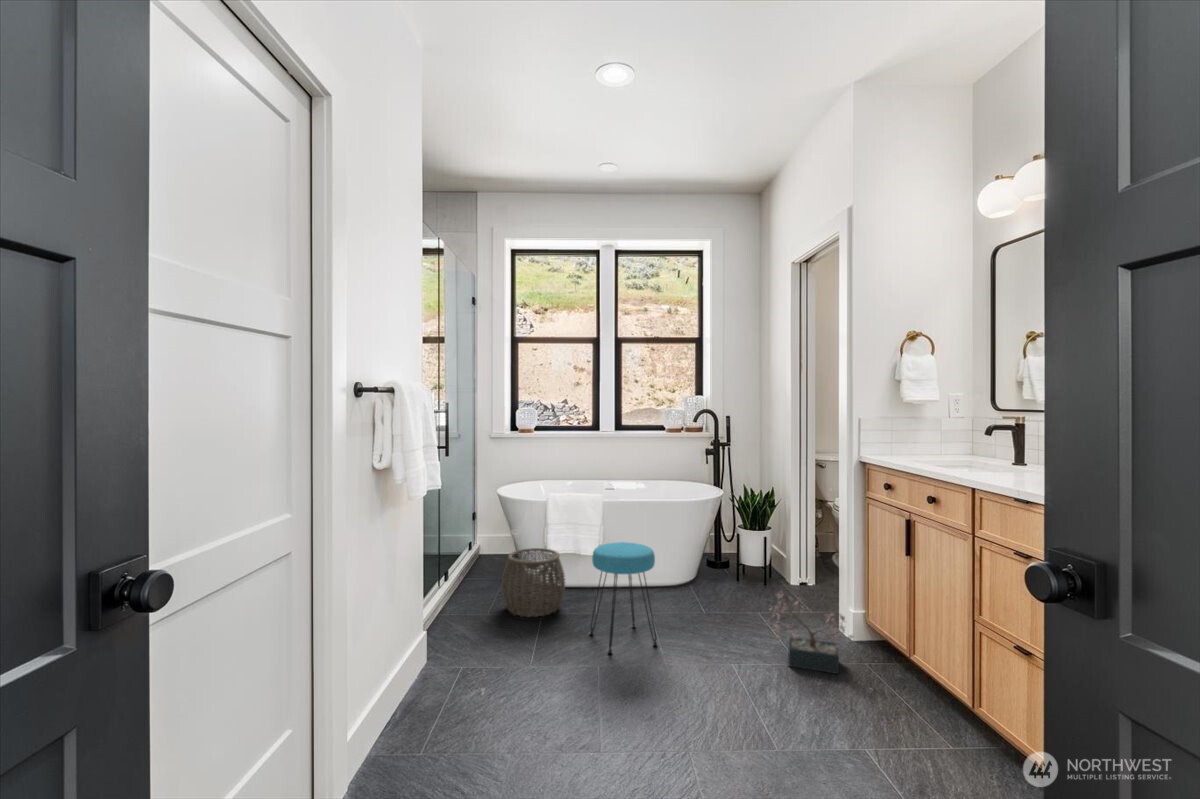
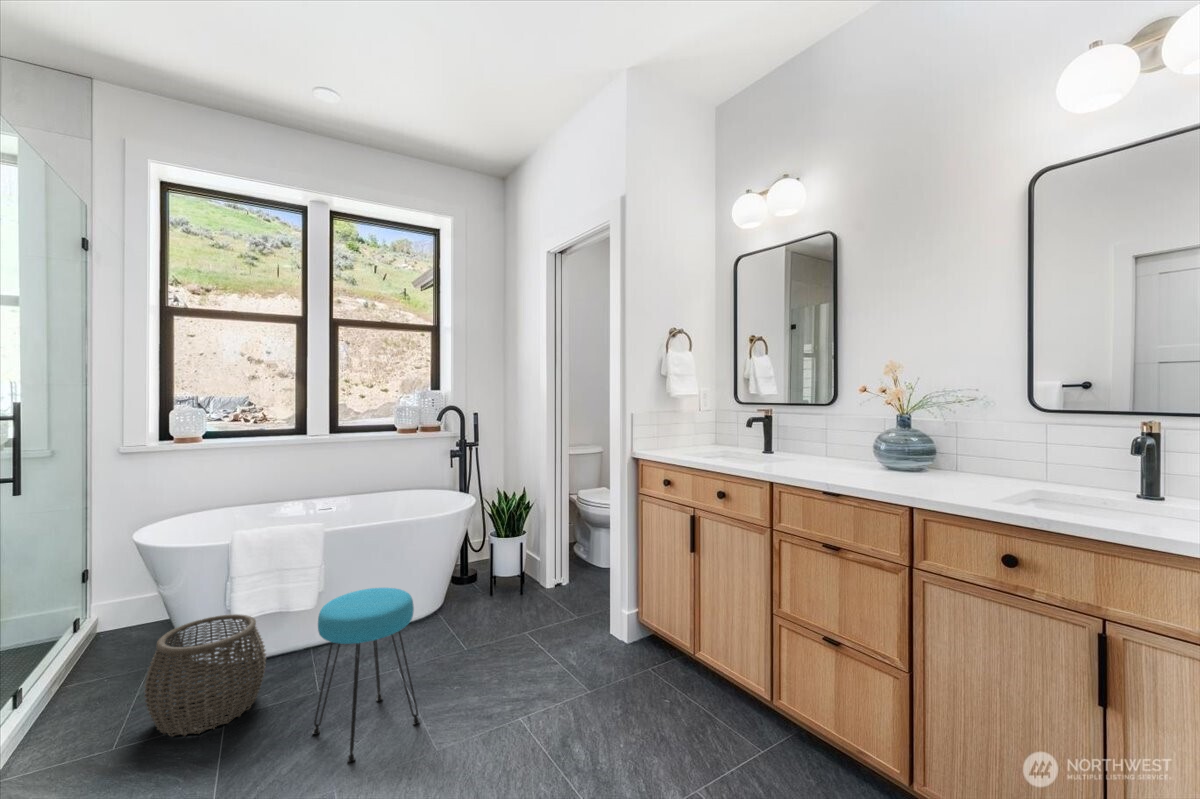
decorative plant: present [768,591,854,674] -> none [555,611,646,701]

